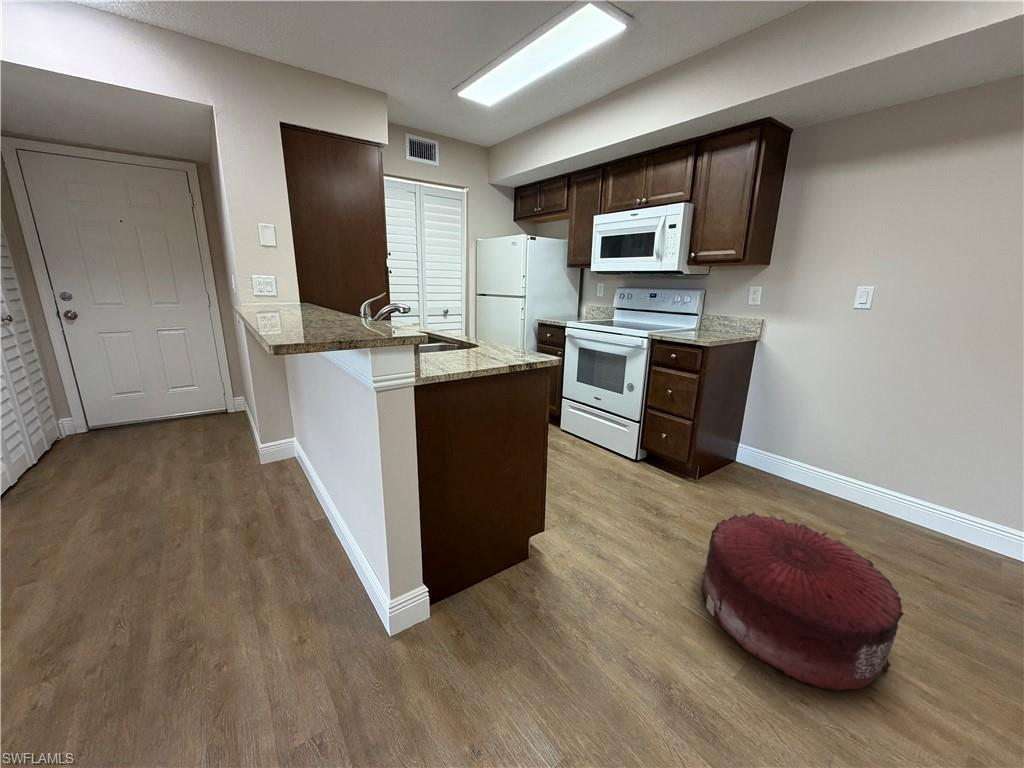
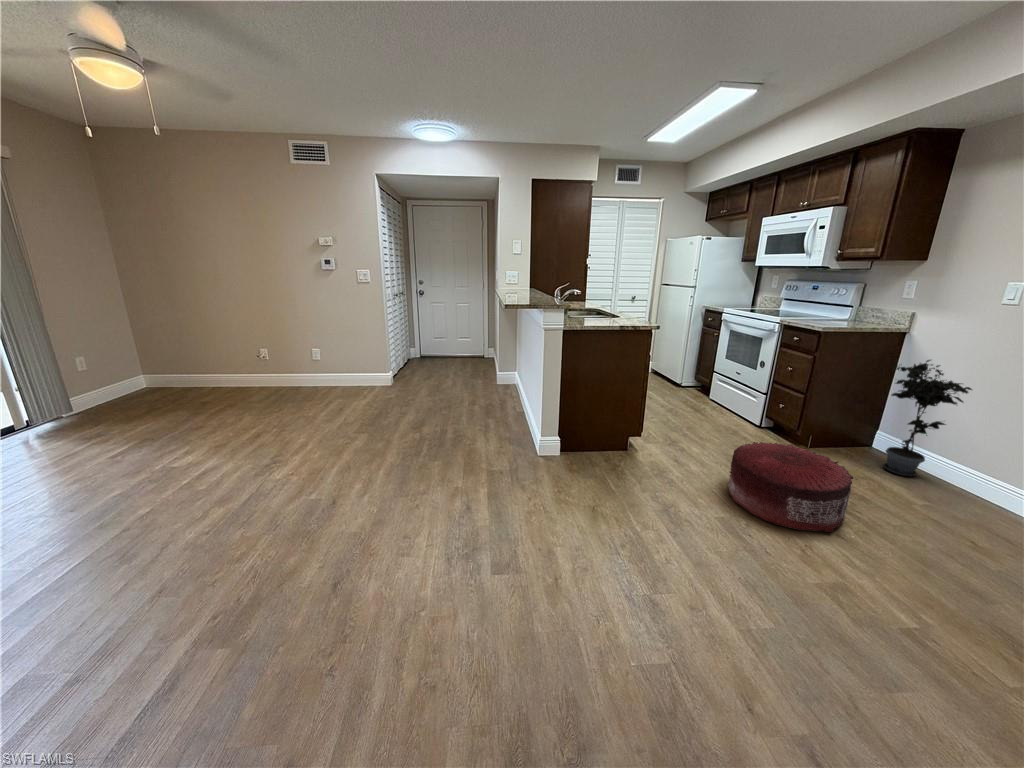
potted plant: none [758,371,866,497] -> present [883,360,972,476]

